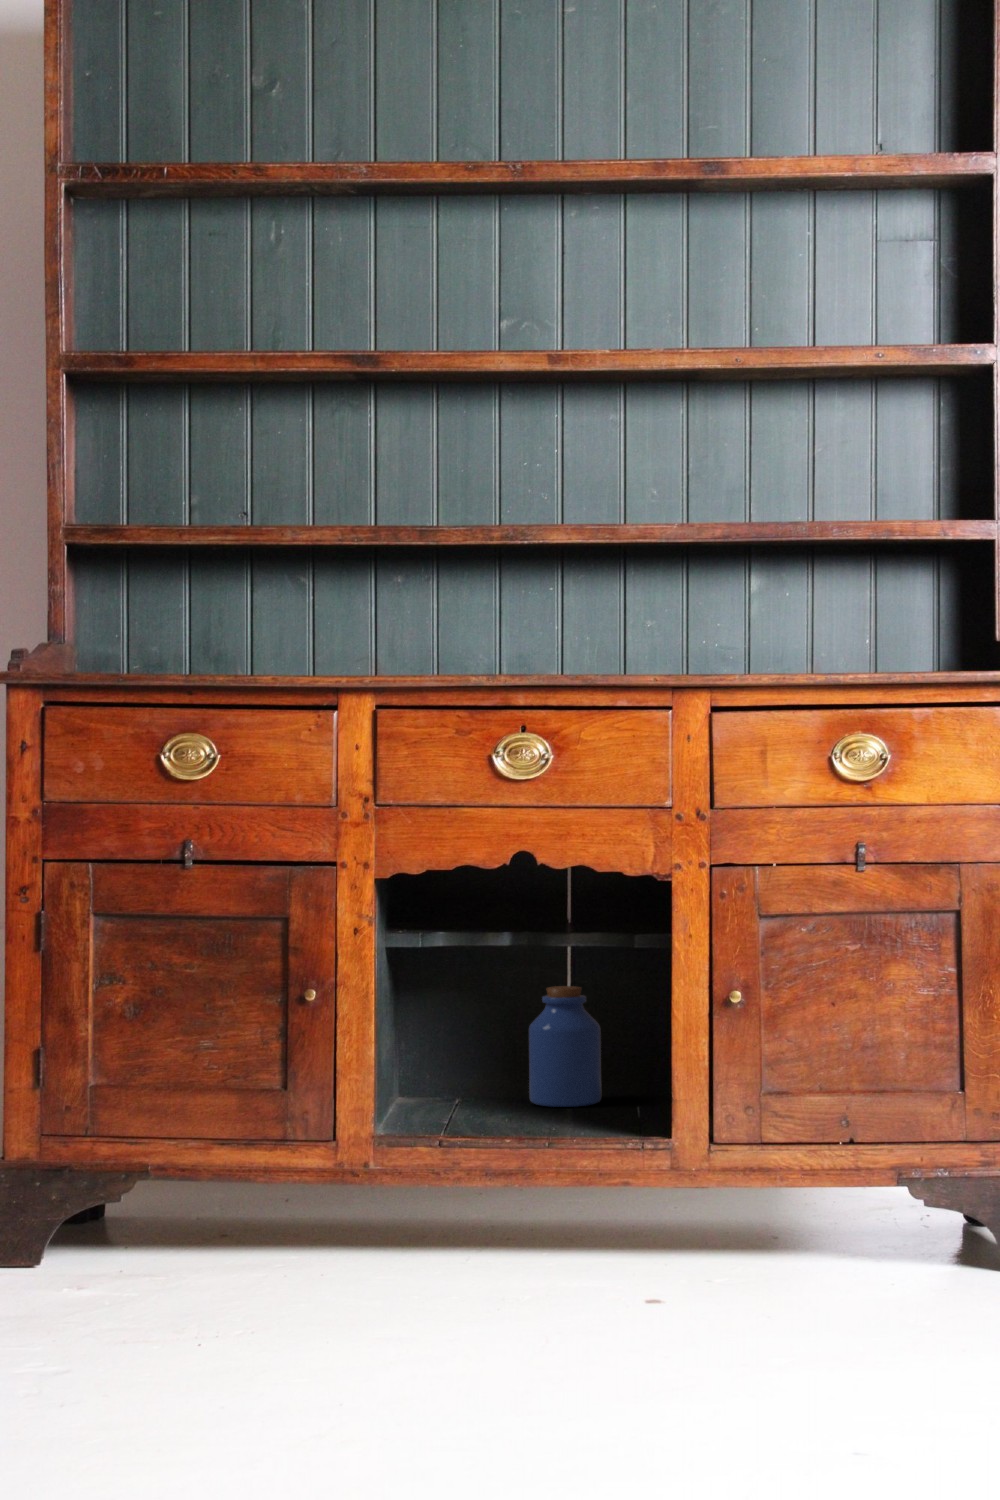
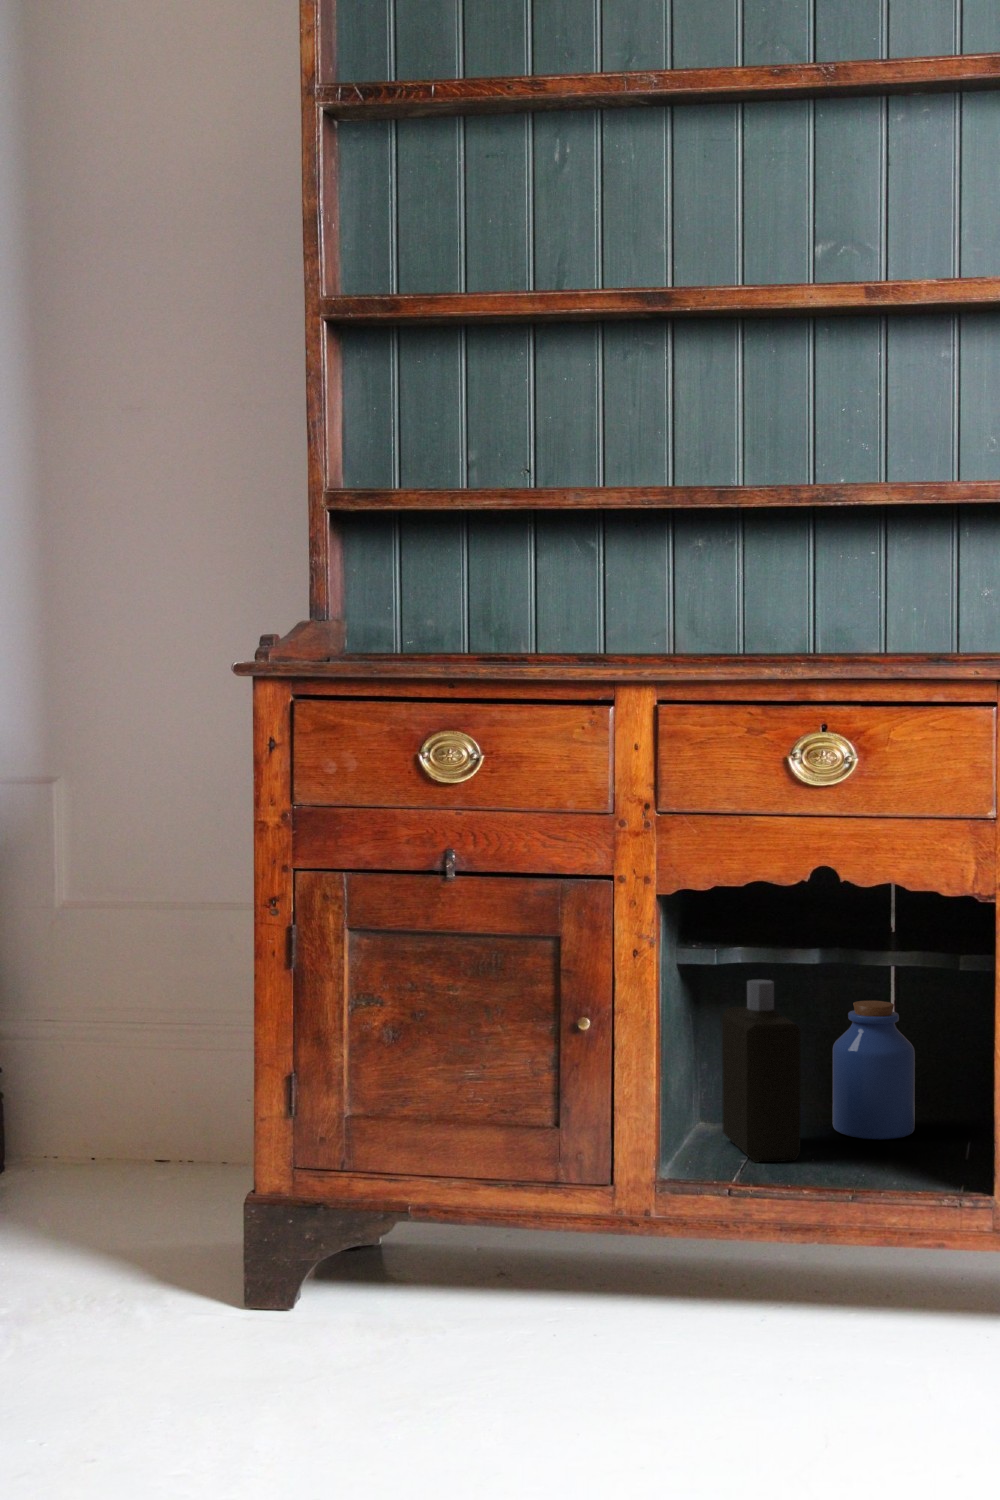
bottle: none [431,963,503,1124] -> present [722,980,801,1163]

